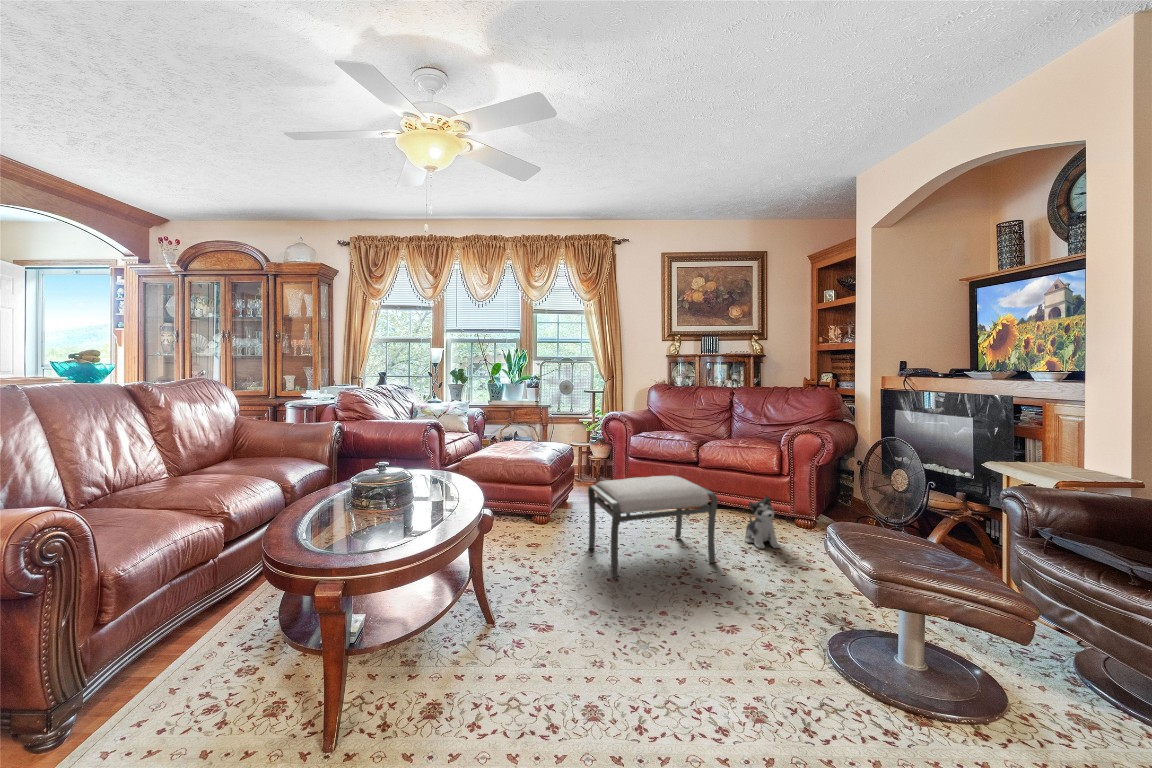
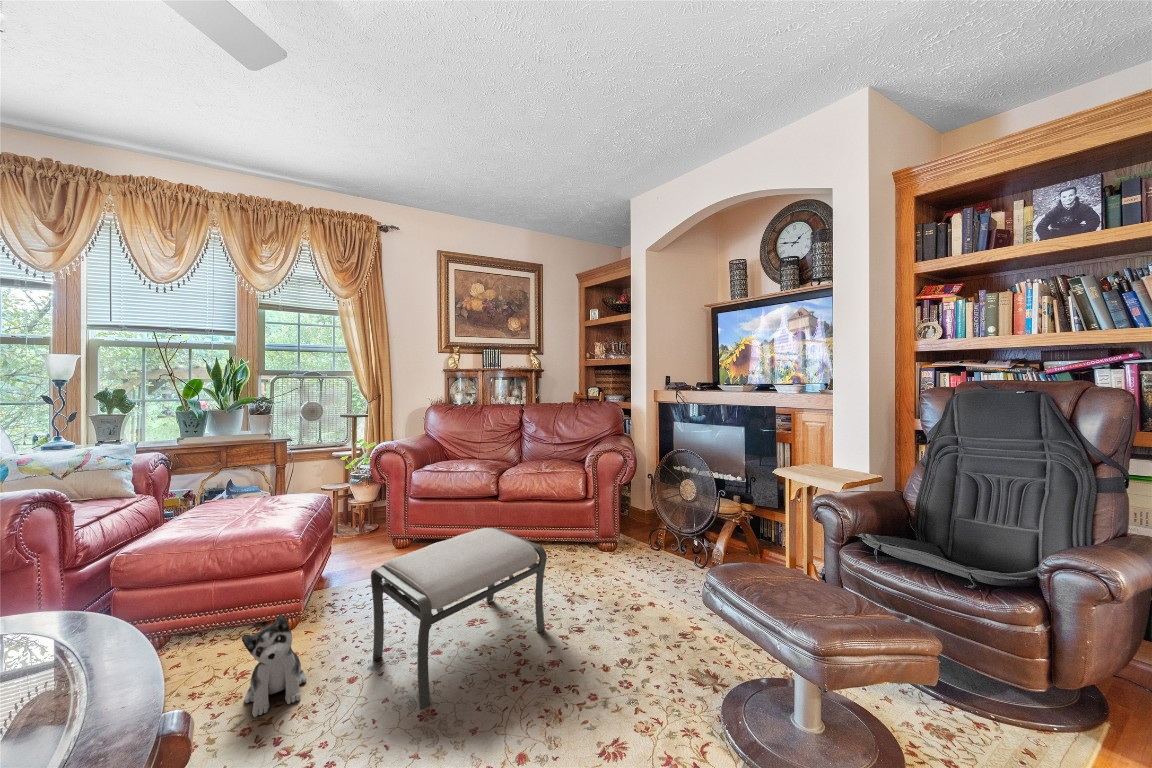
plush toy: present [745,495,780,548] -> present [242,614,307,717]

